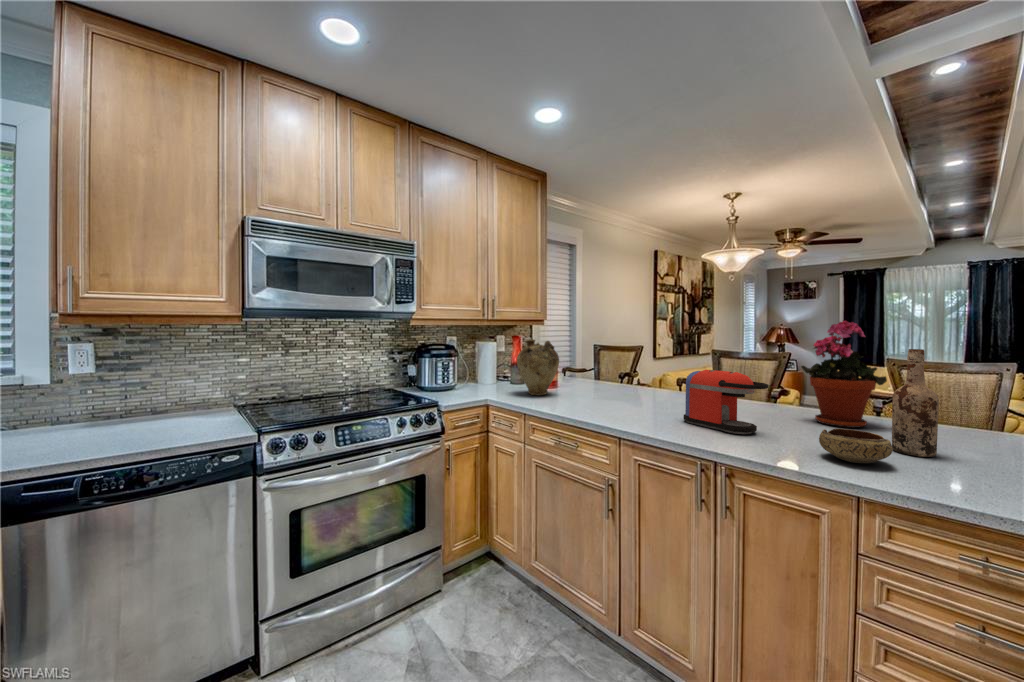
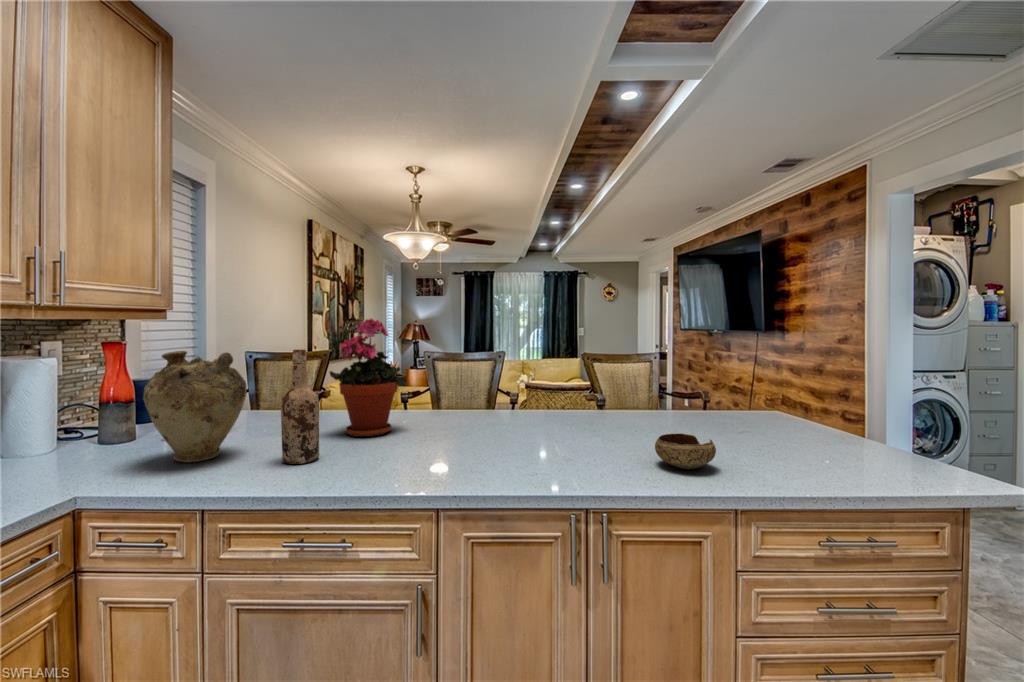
potted plant: present [801,321,887,428] -> present [330,318,406,437]
wine bottle: present [892,349,939,457] -> present [281,350,319,464]
coffee maker: present [683,370,768,434] -> none [488,383,591,461]

